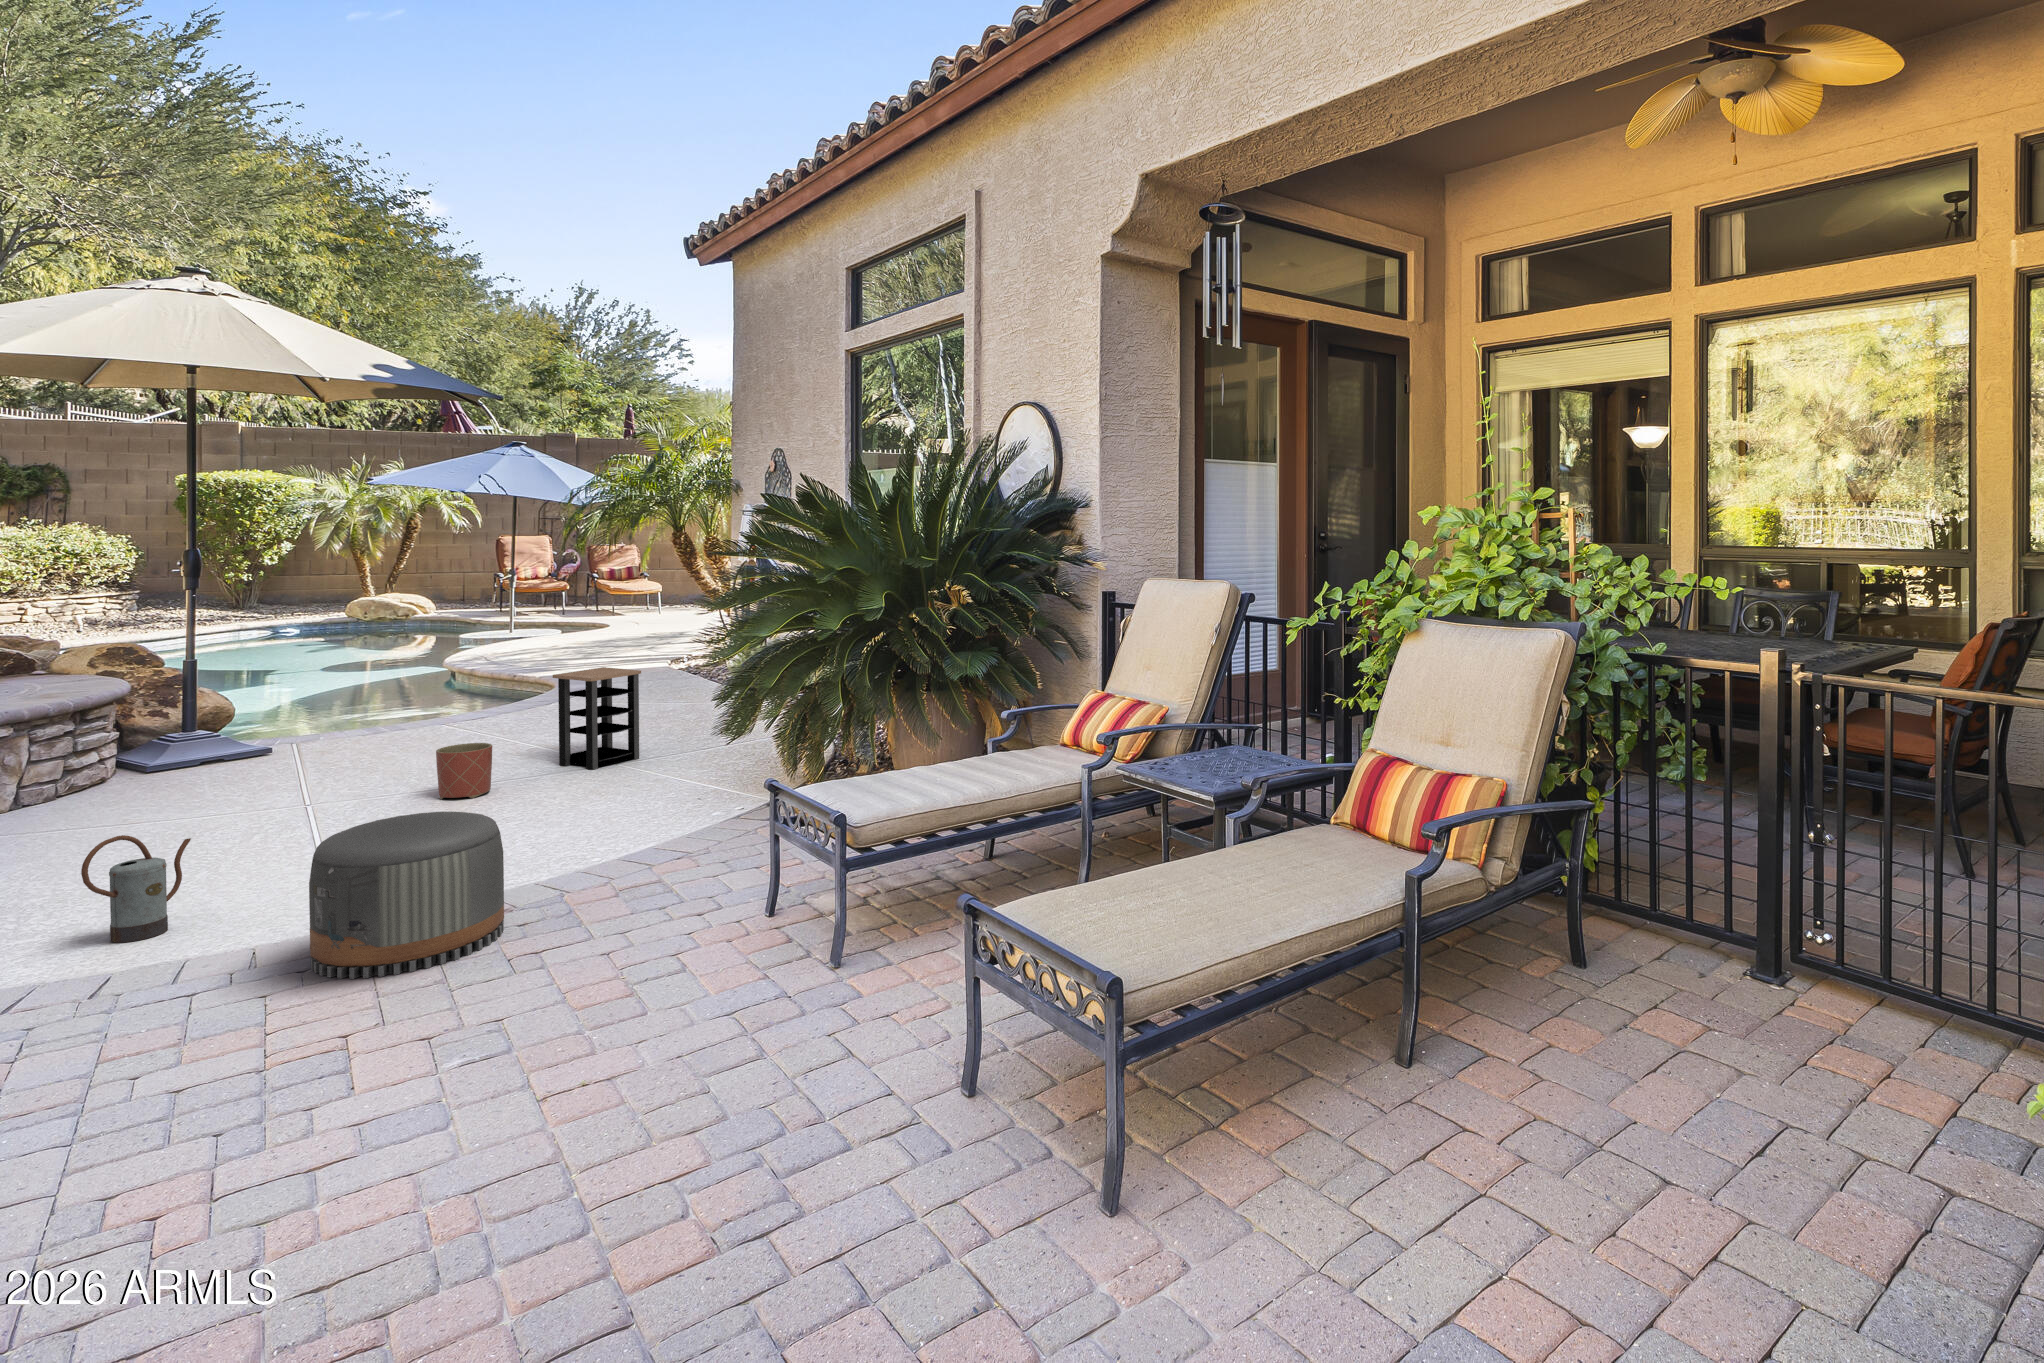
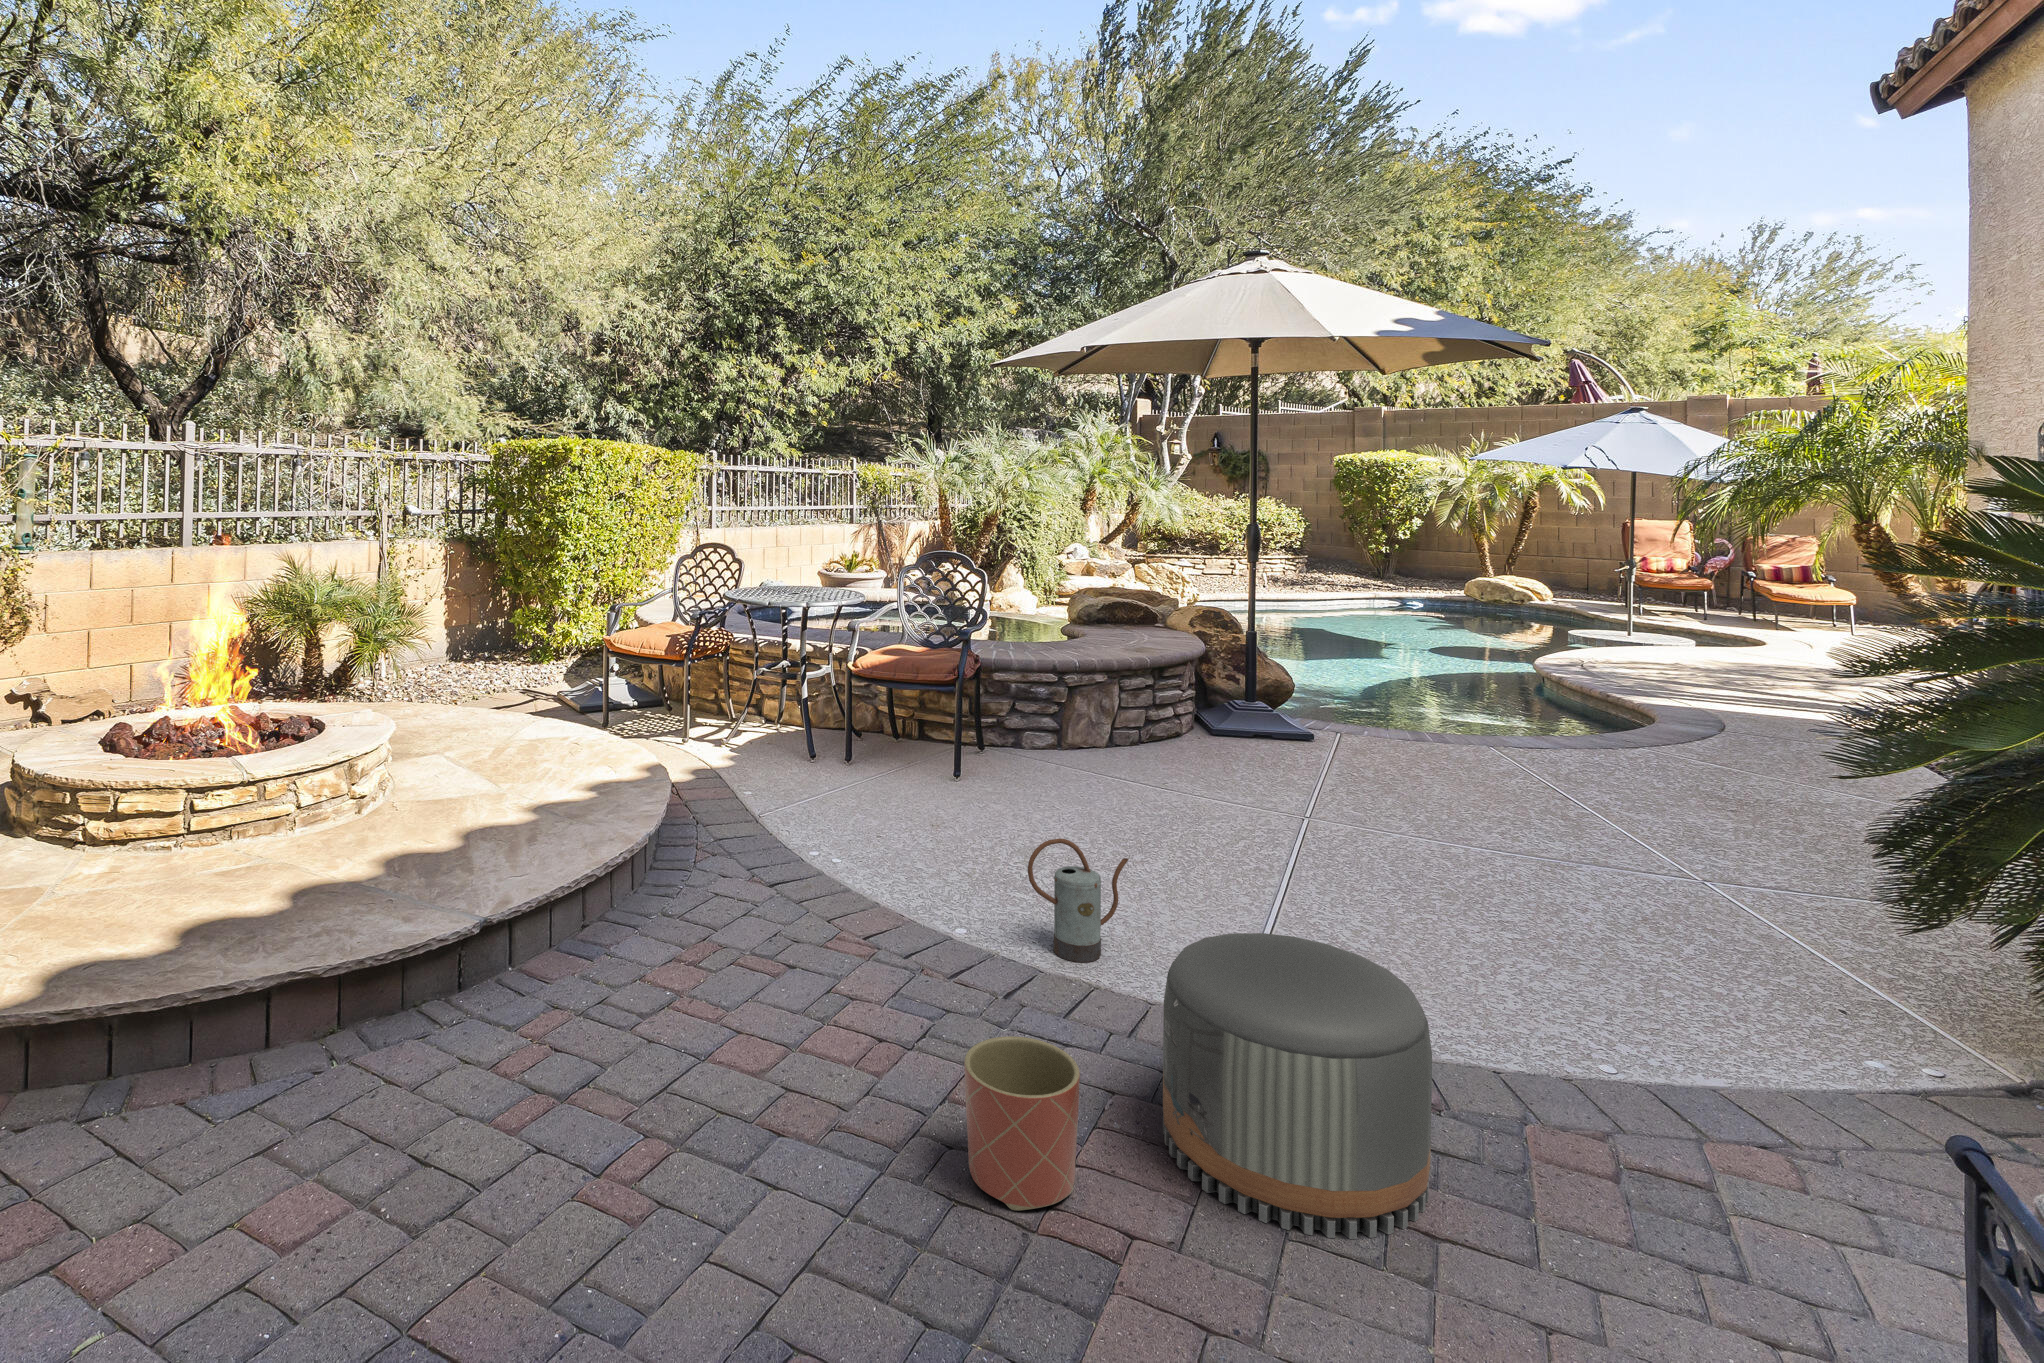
side table: present [553,667,641,770] -> none [1626,725,1782,890]
planter: present [436,743,492,799] -> present [964,1036,1080,1211]

